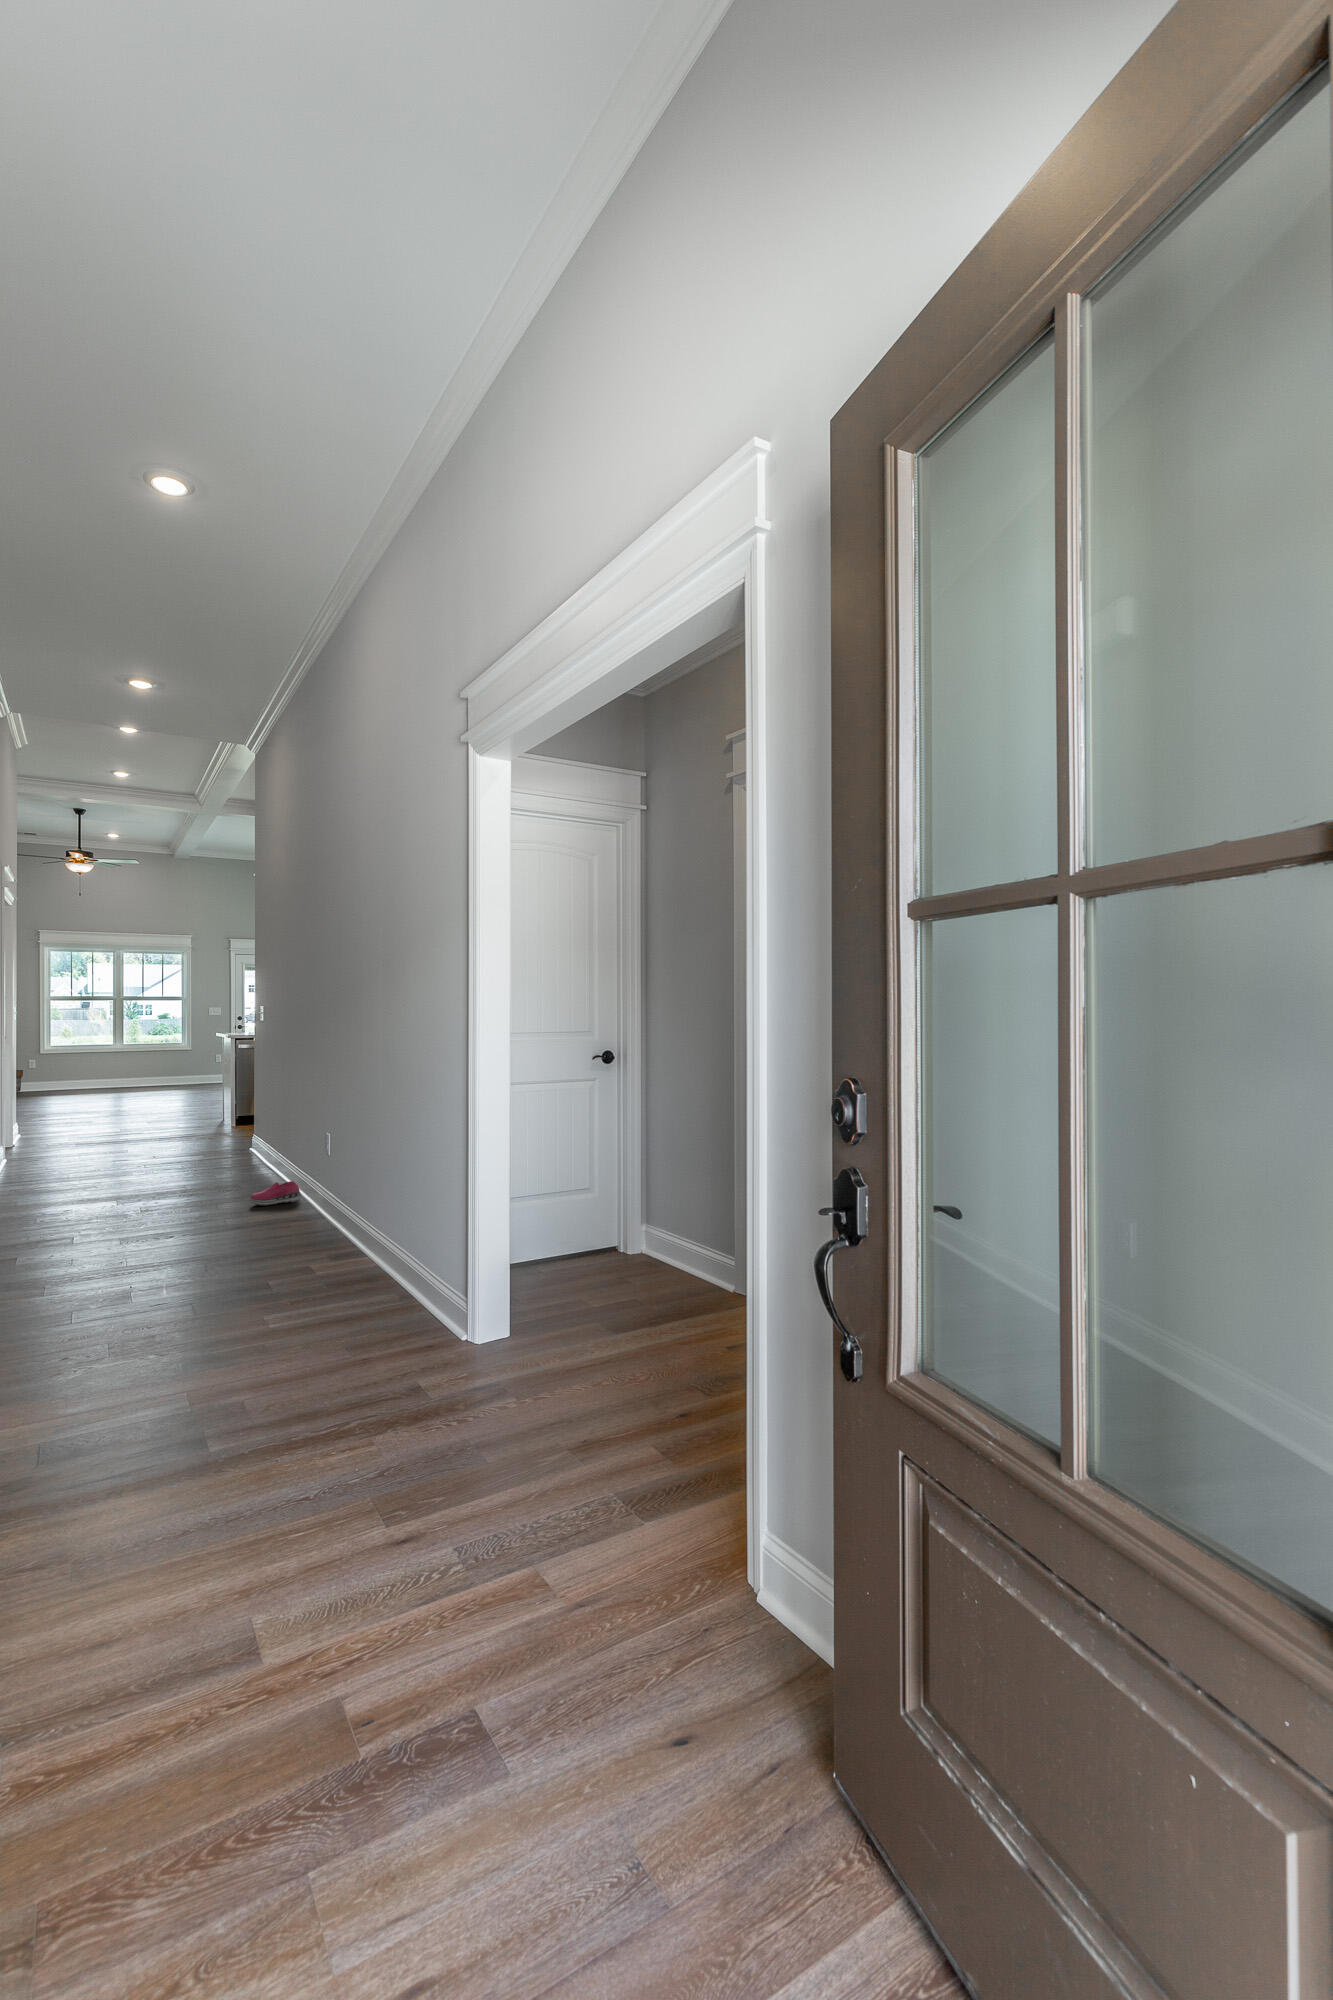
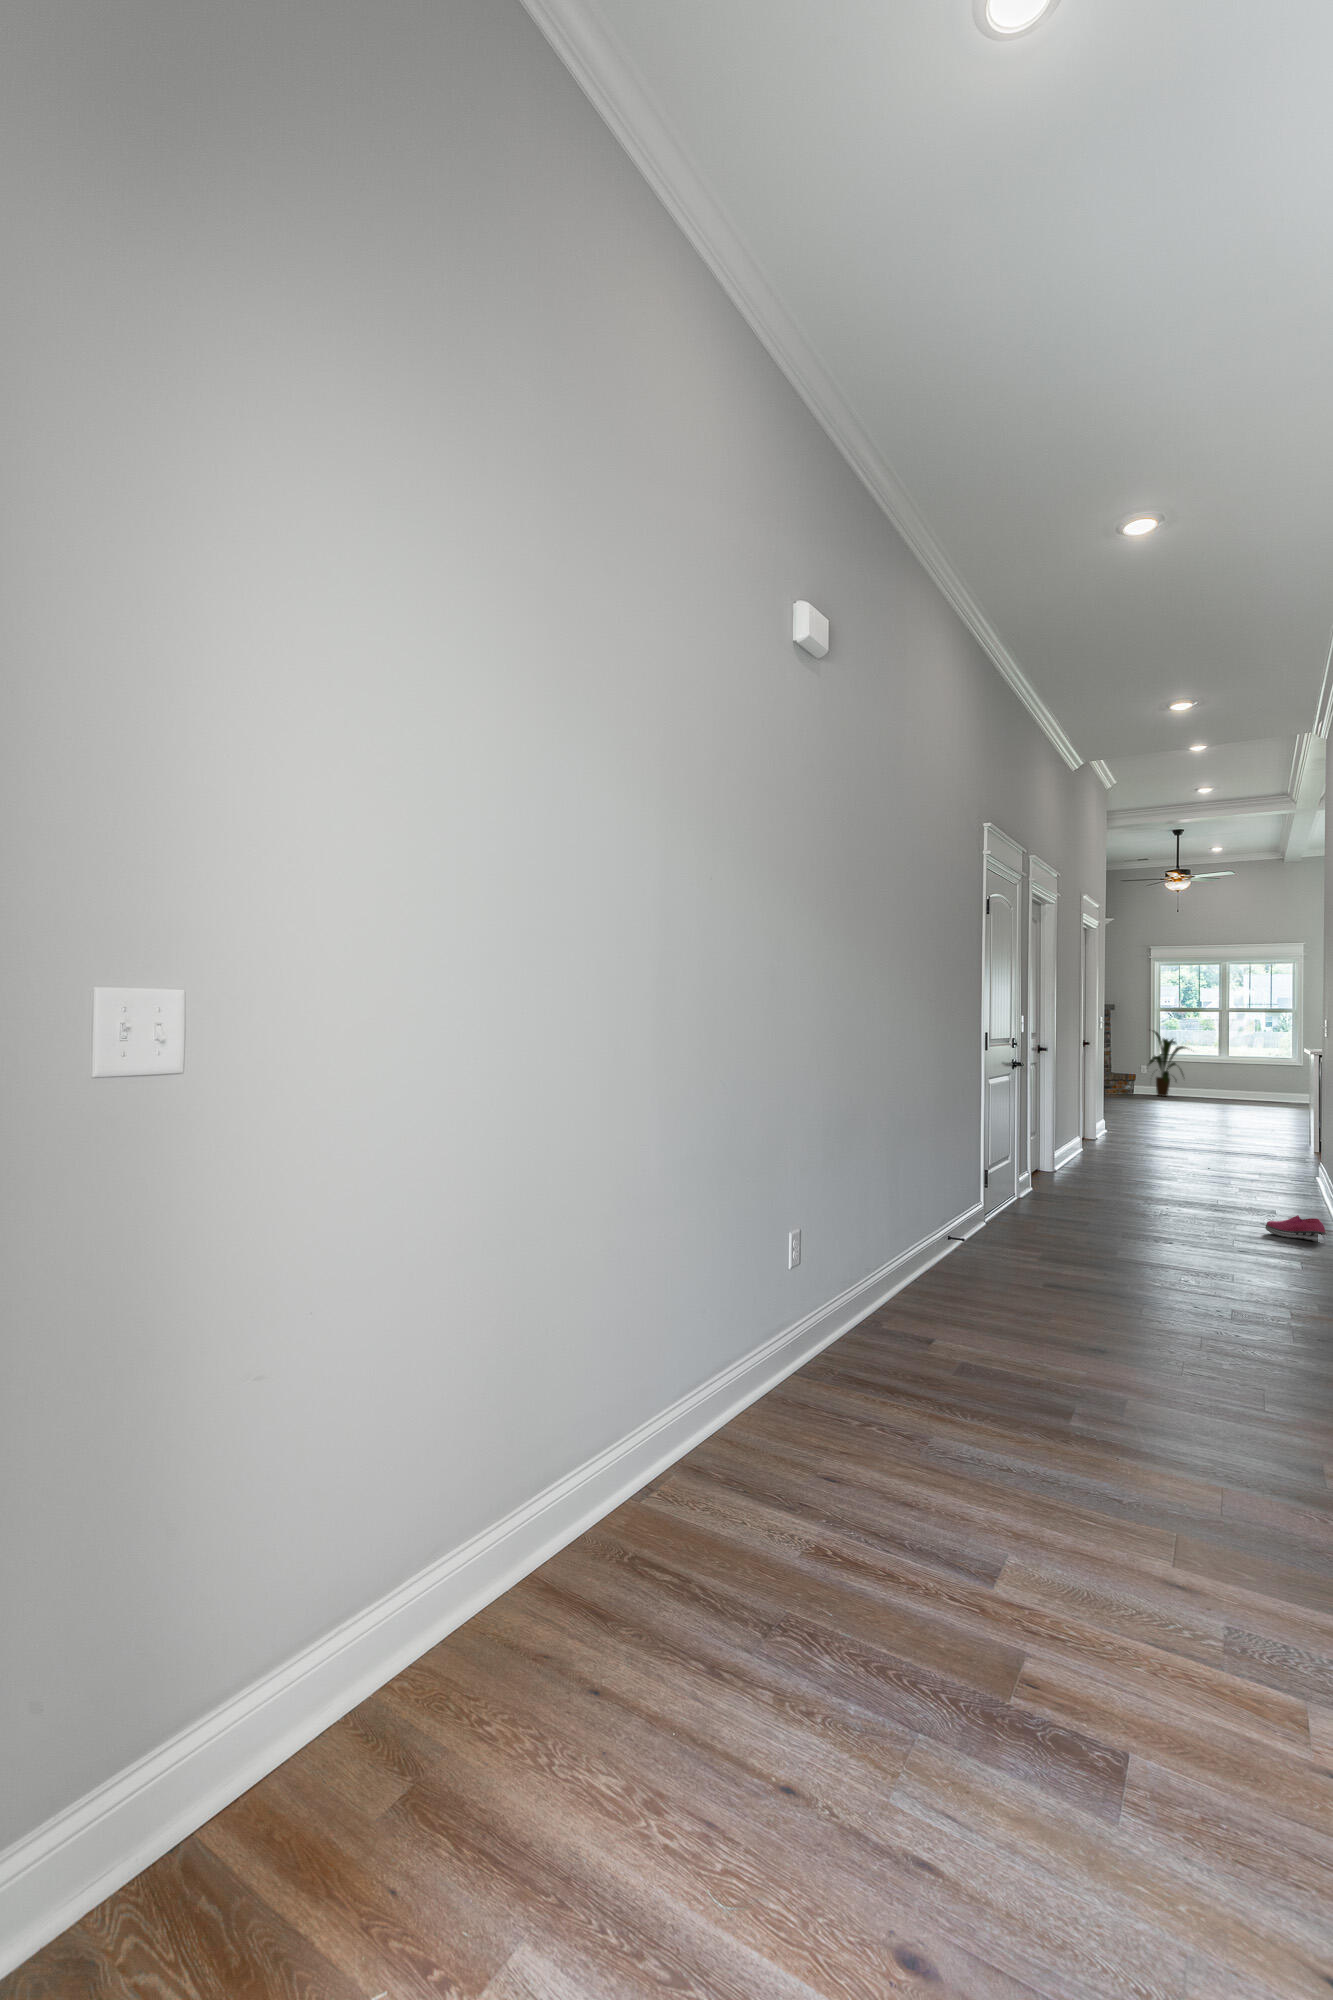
house plant: none [40,1025,95,1097] -> present [1148,1031,1186,1097]

